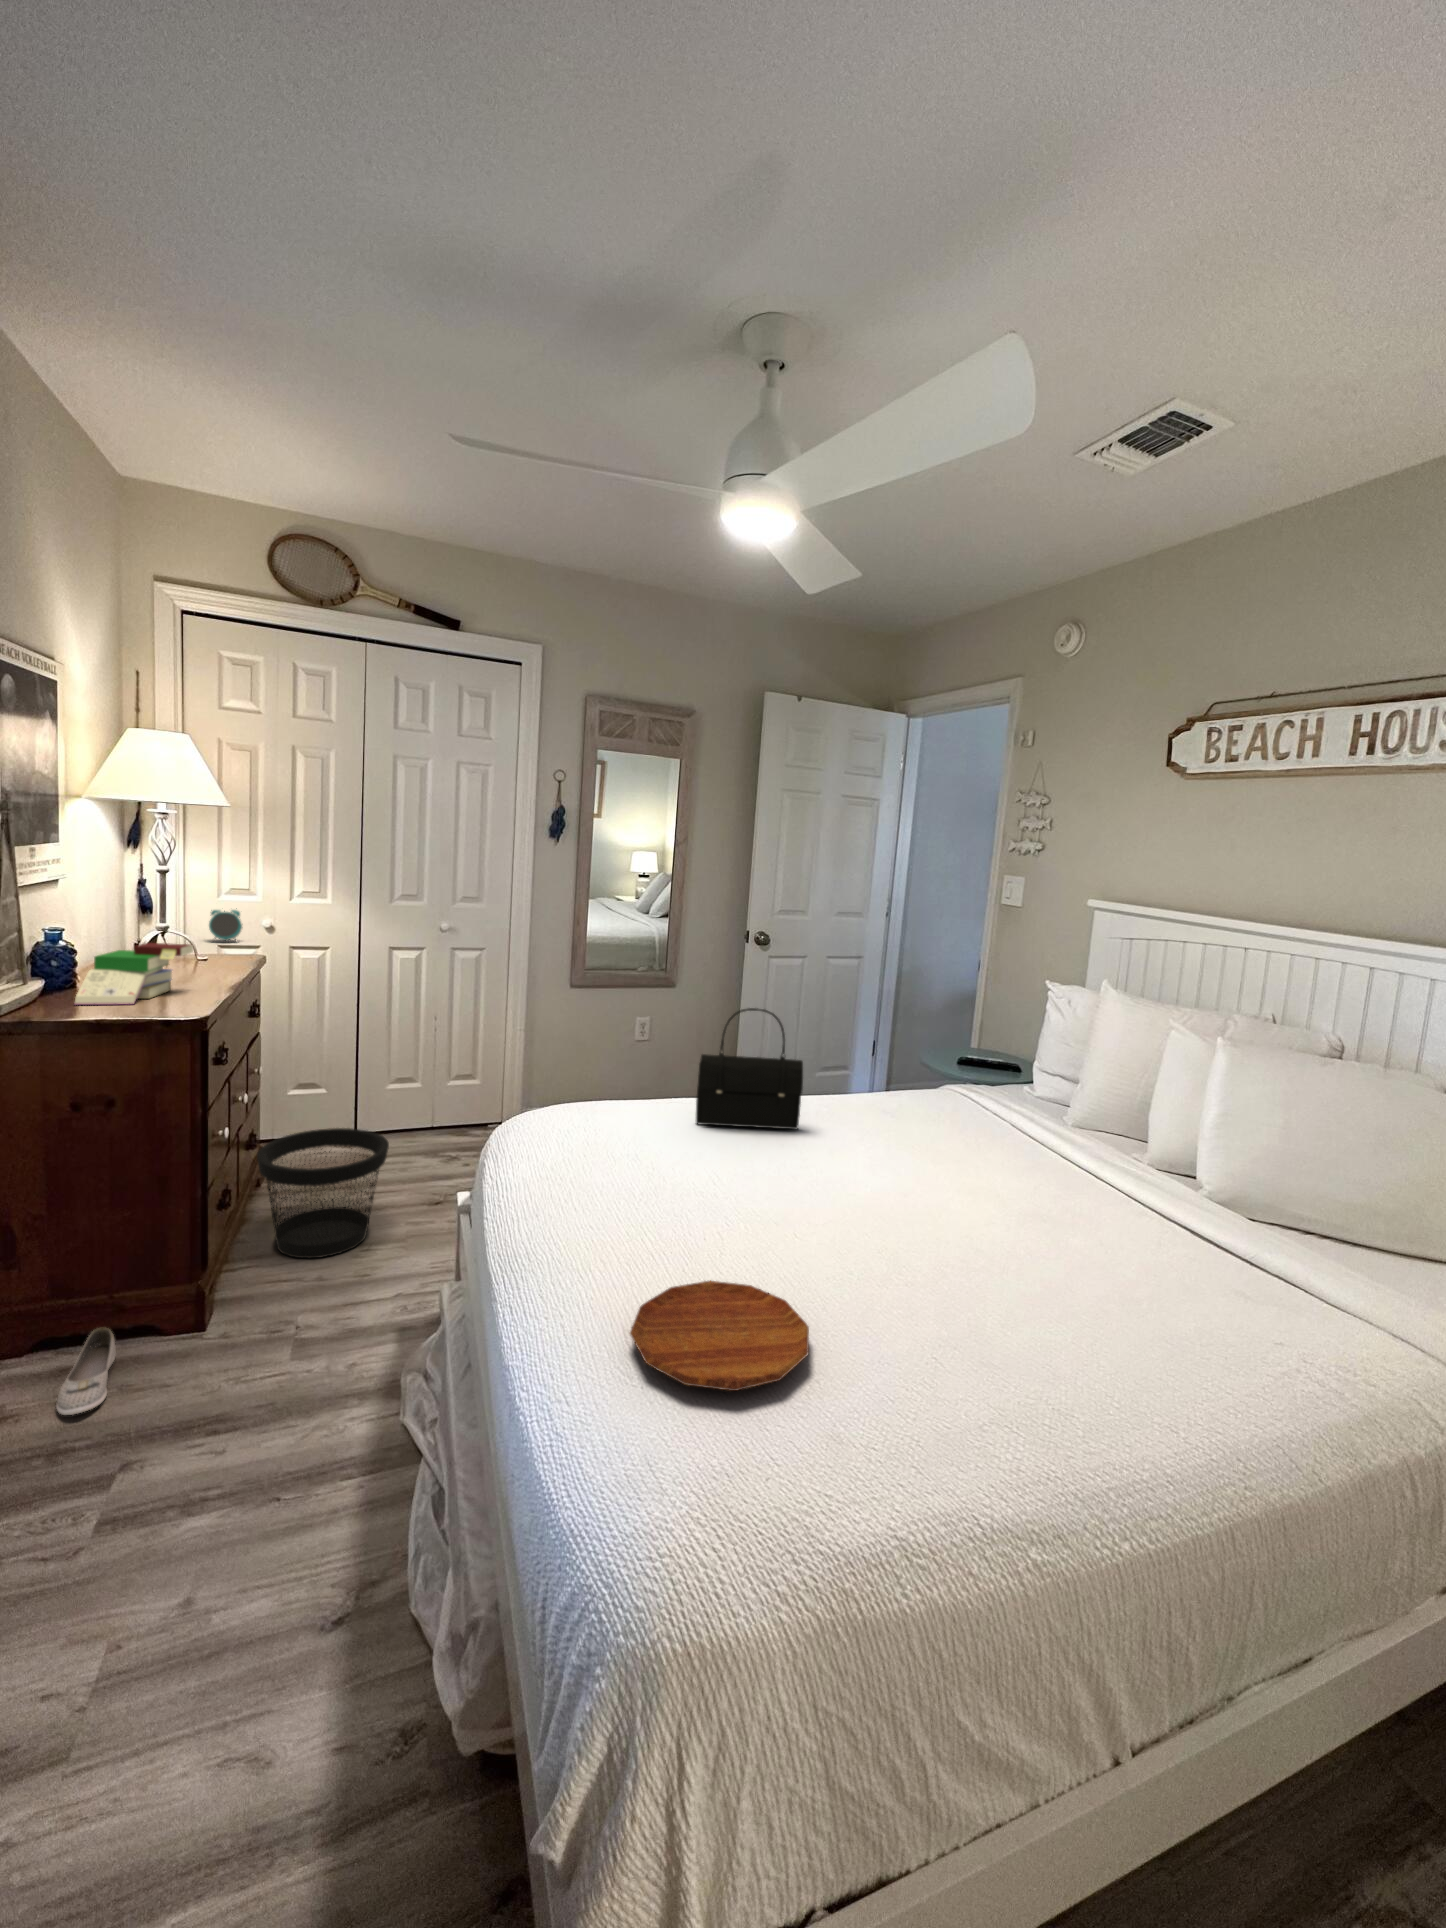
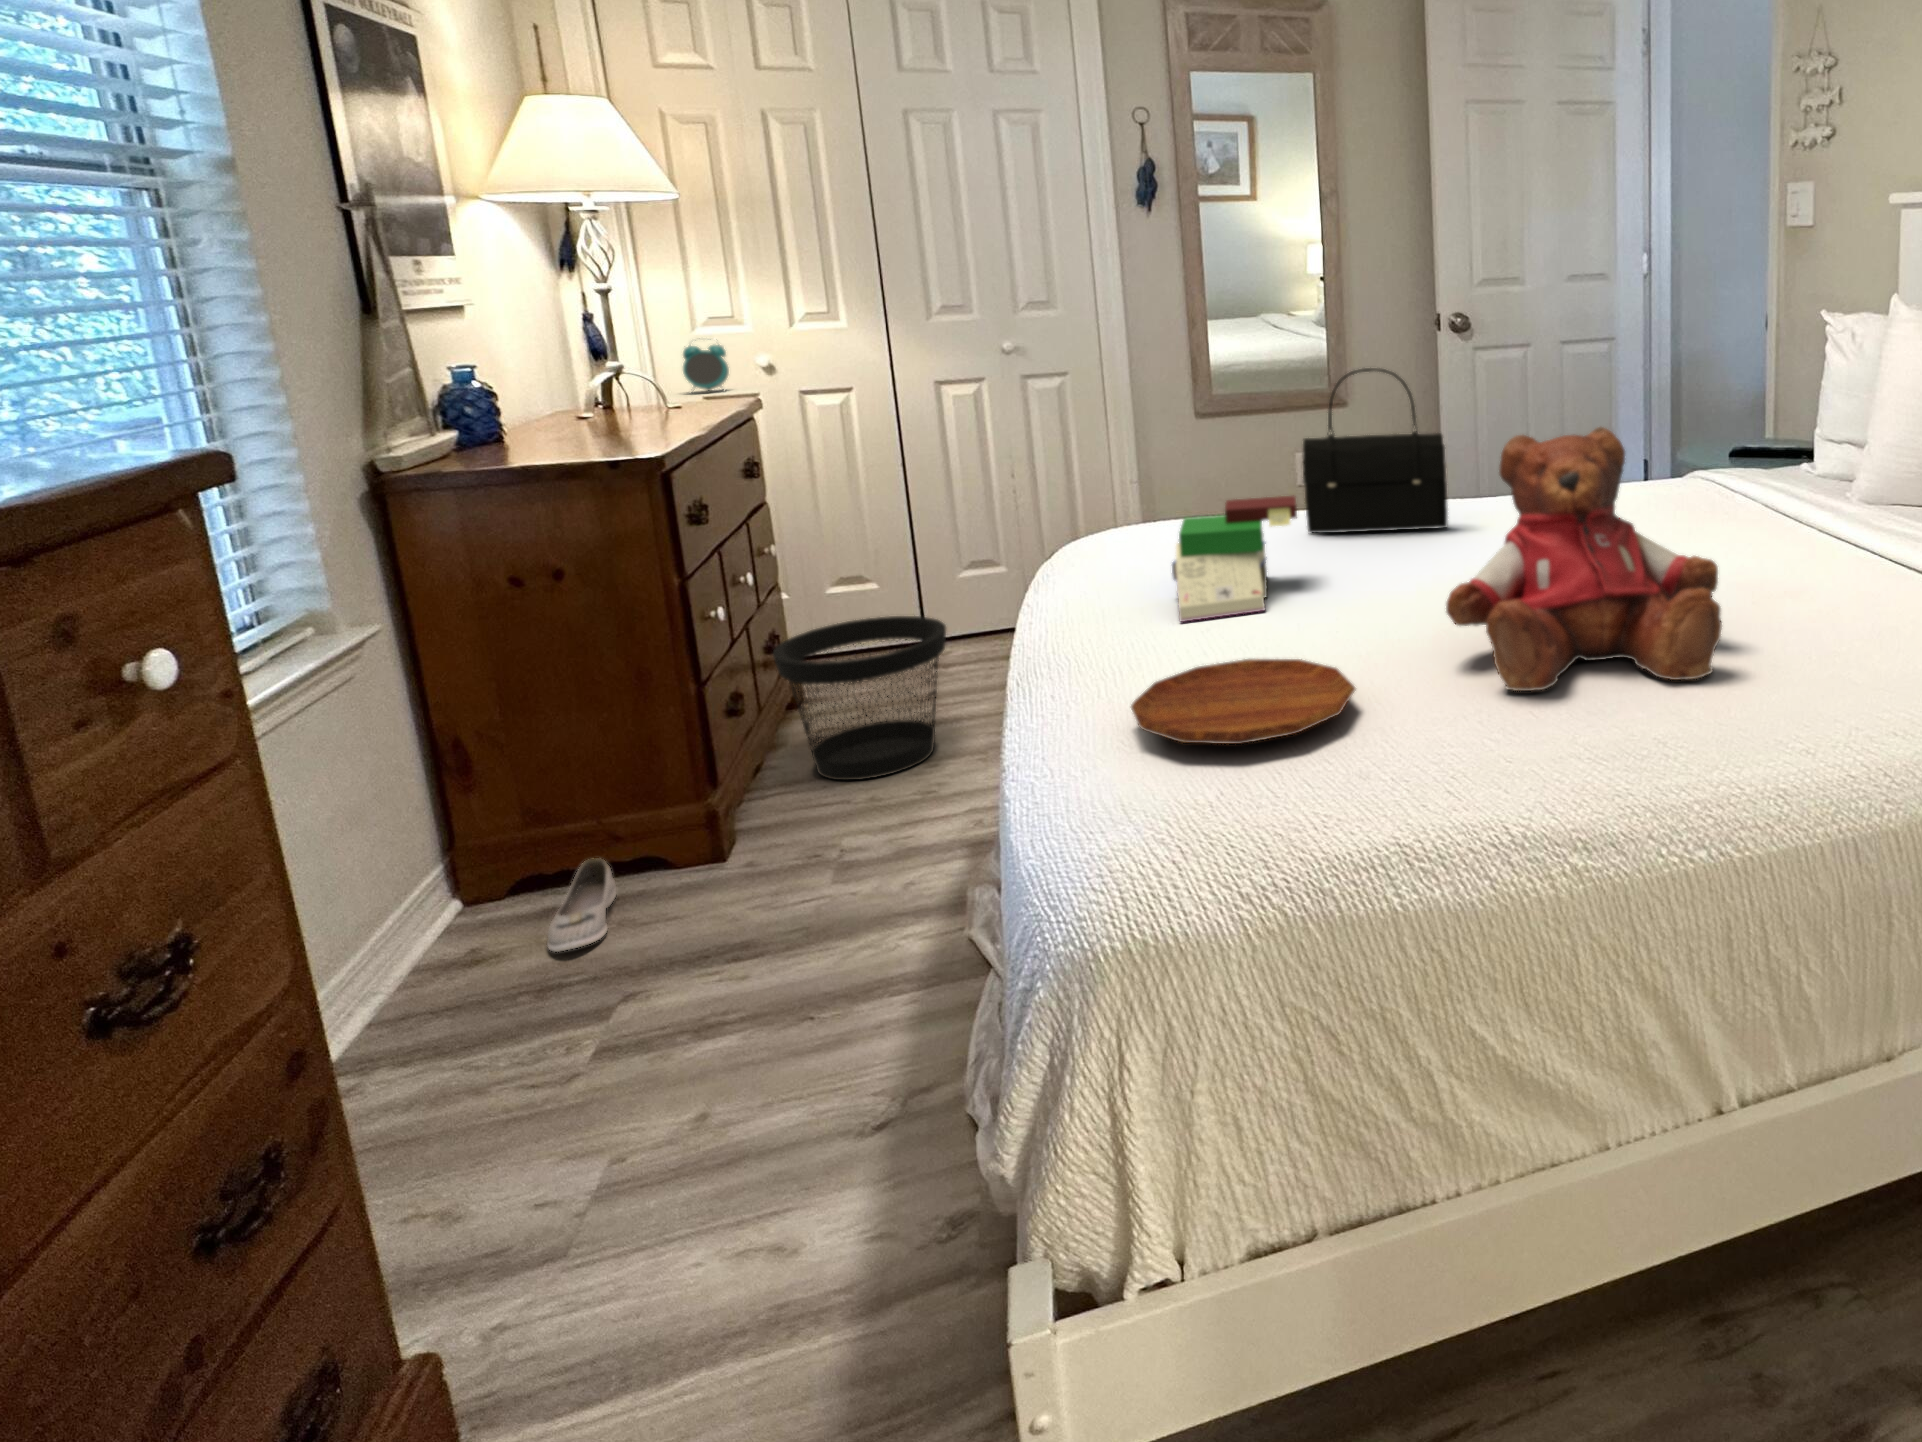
book: present [75,943,193,1005] -> present [1172,495,1297,622]
teddy bear: none [864,1107,1082,1335] -> present [1446,427,1722,691]

